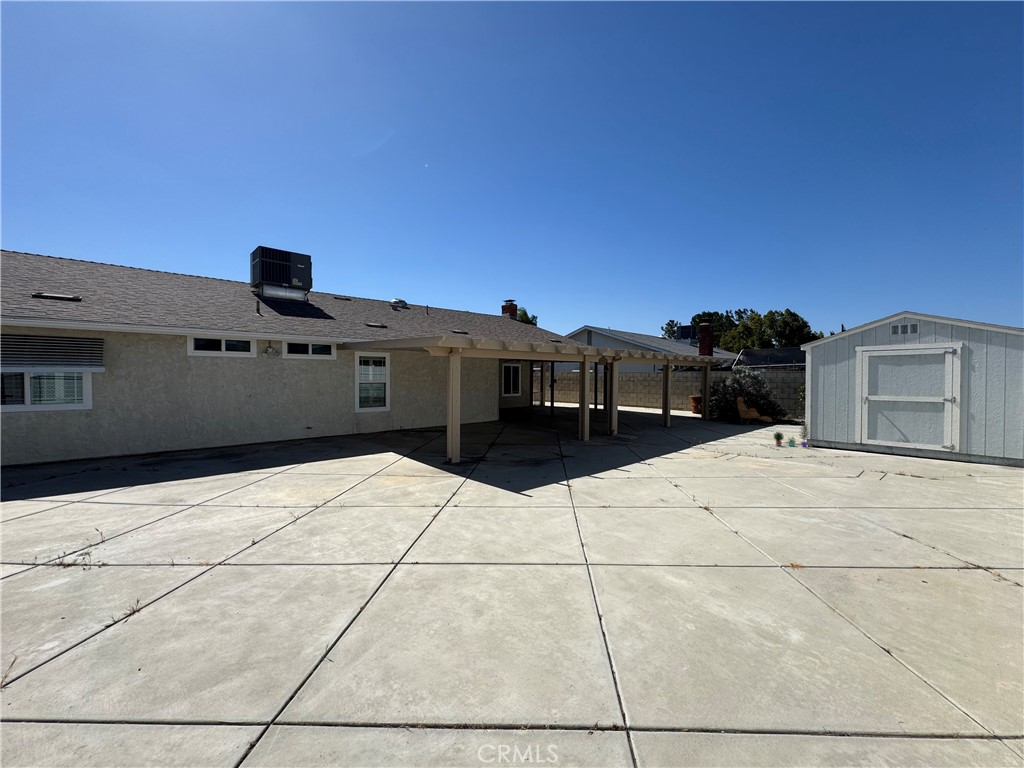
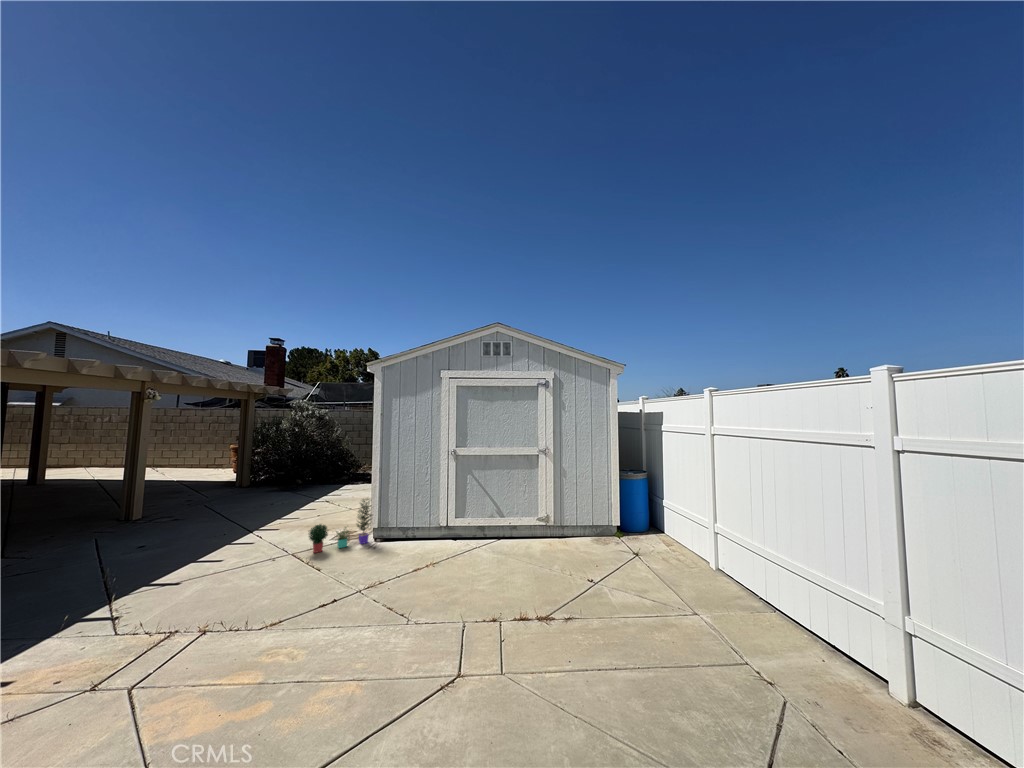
lounge chair: present [737,397,773,424] -> none [294,445,341,485]

